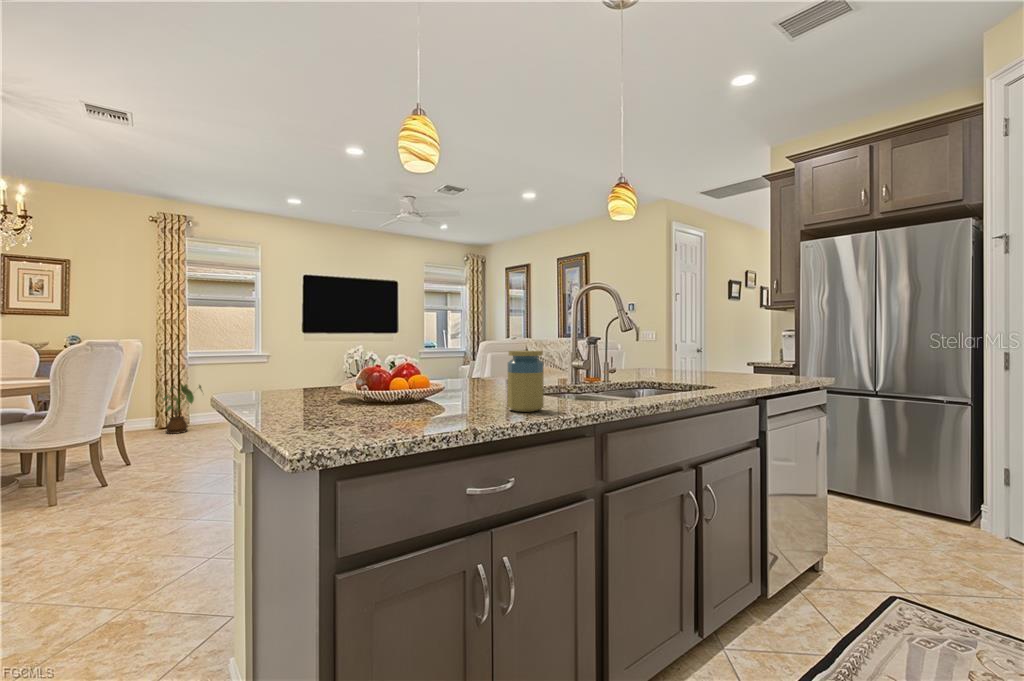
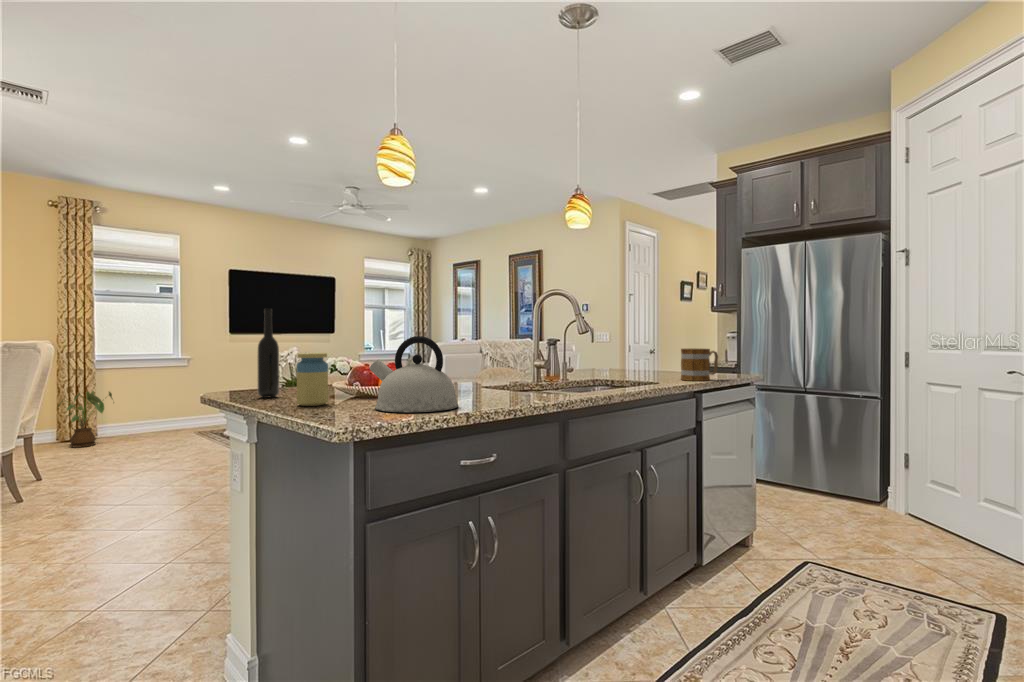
bottle: none [263,302,286,400] -> present [257,309,279,398]
kettle: none [363,331,469,426] -> present [370,336,458,412]
mug: none [739,347,784,384] -> present [681,349,718,381]
jar: present [508,351,544,412] -> present [297,353,328,406]

